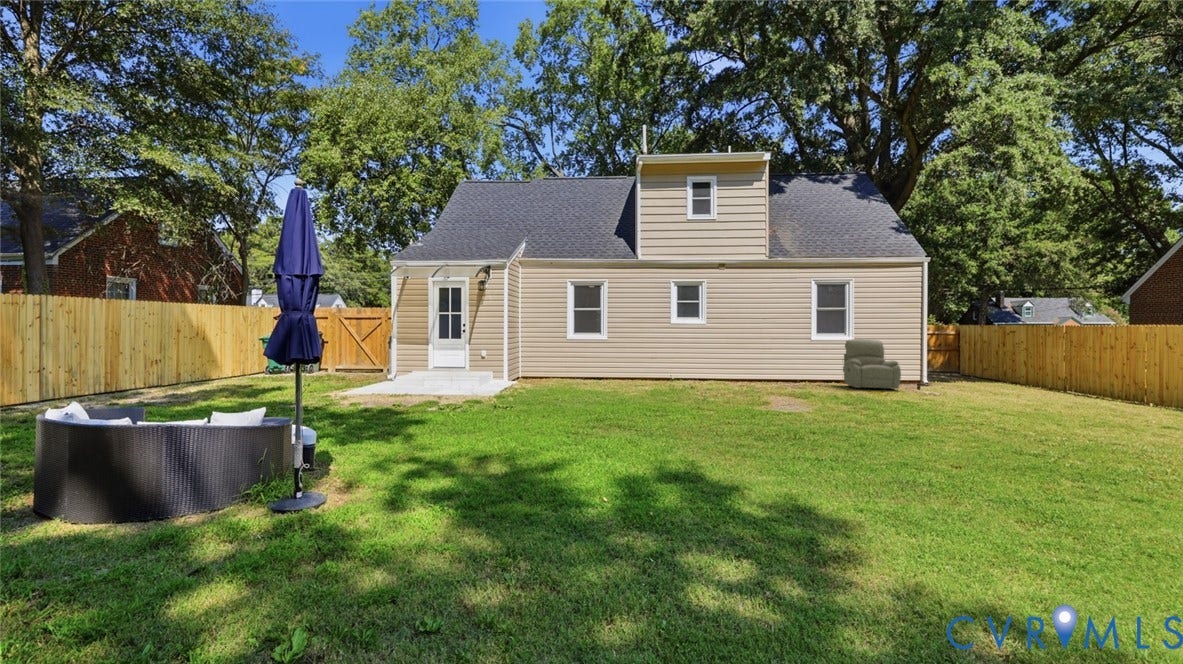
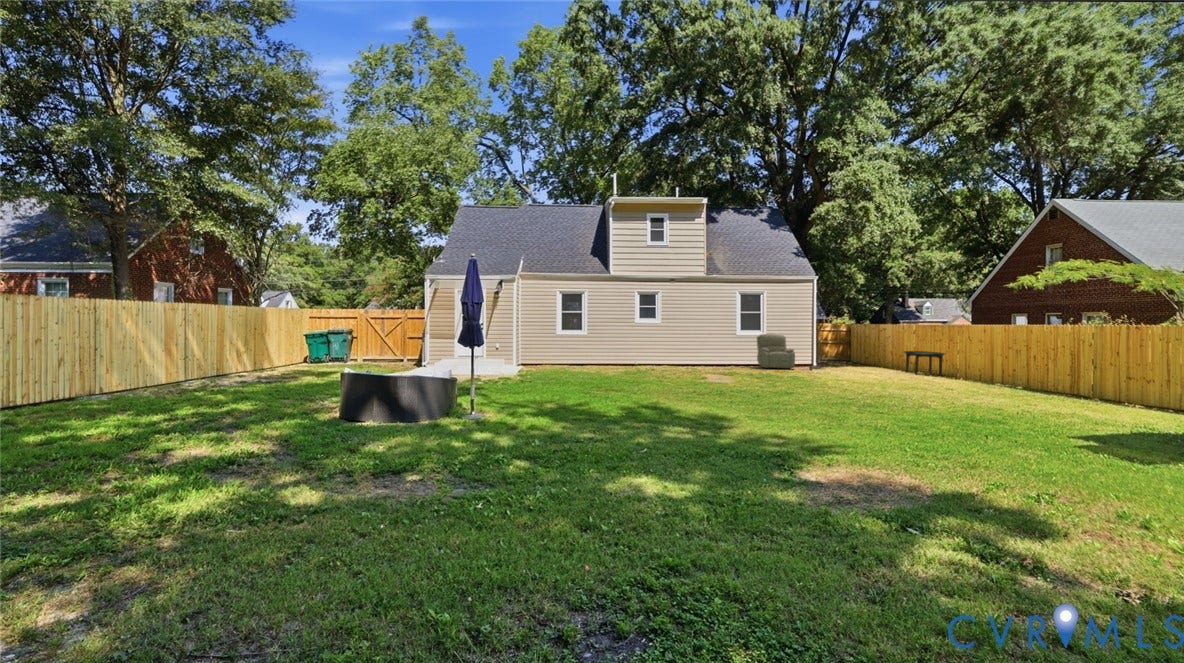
round table: none [1075,366,1152,405] -> present [904,351,945,375]

